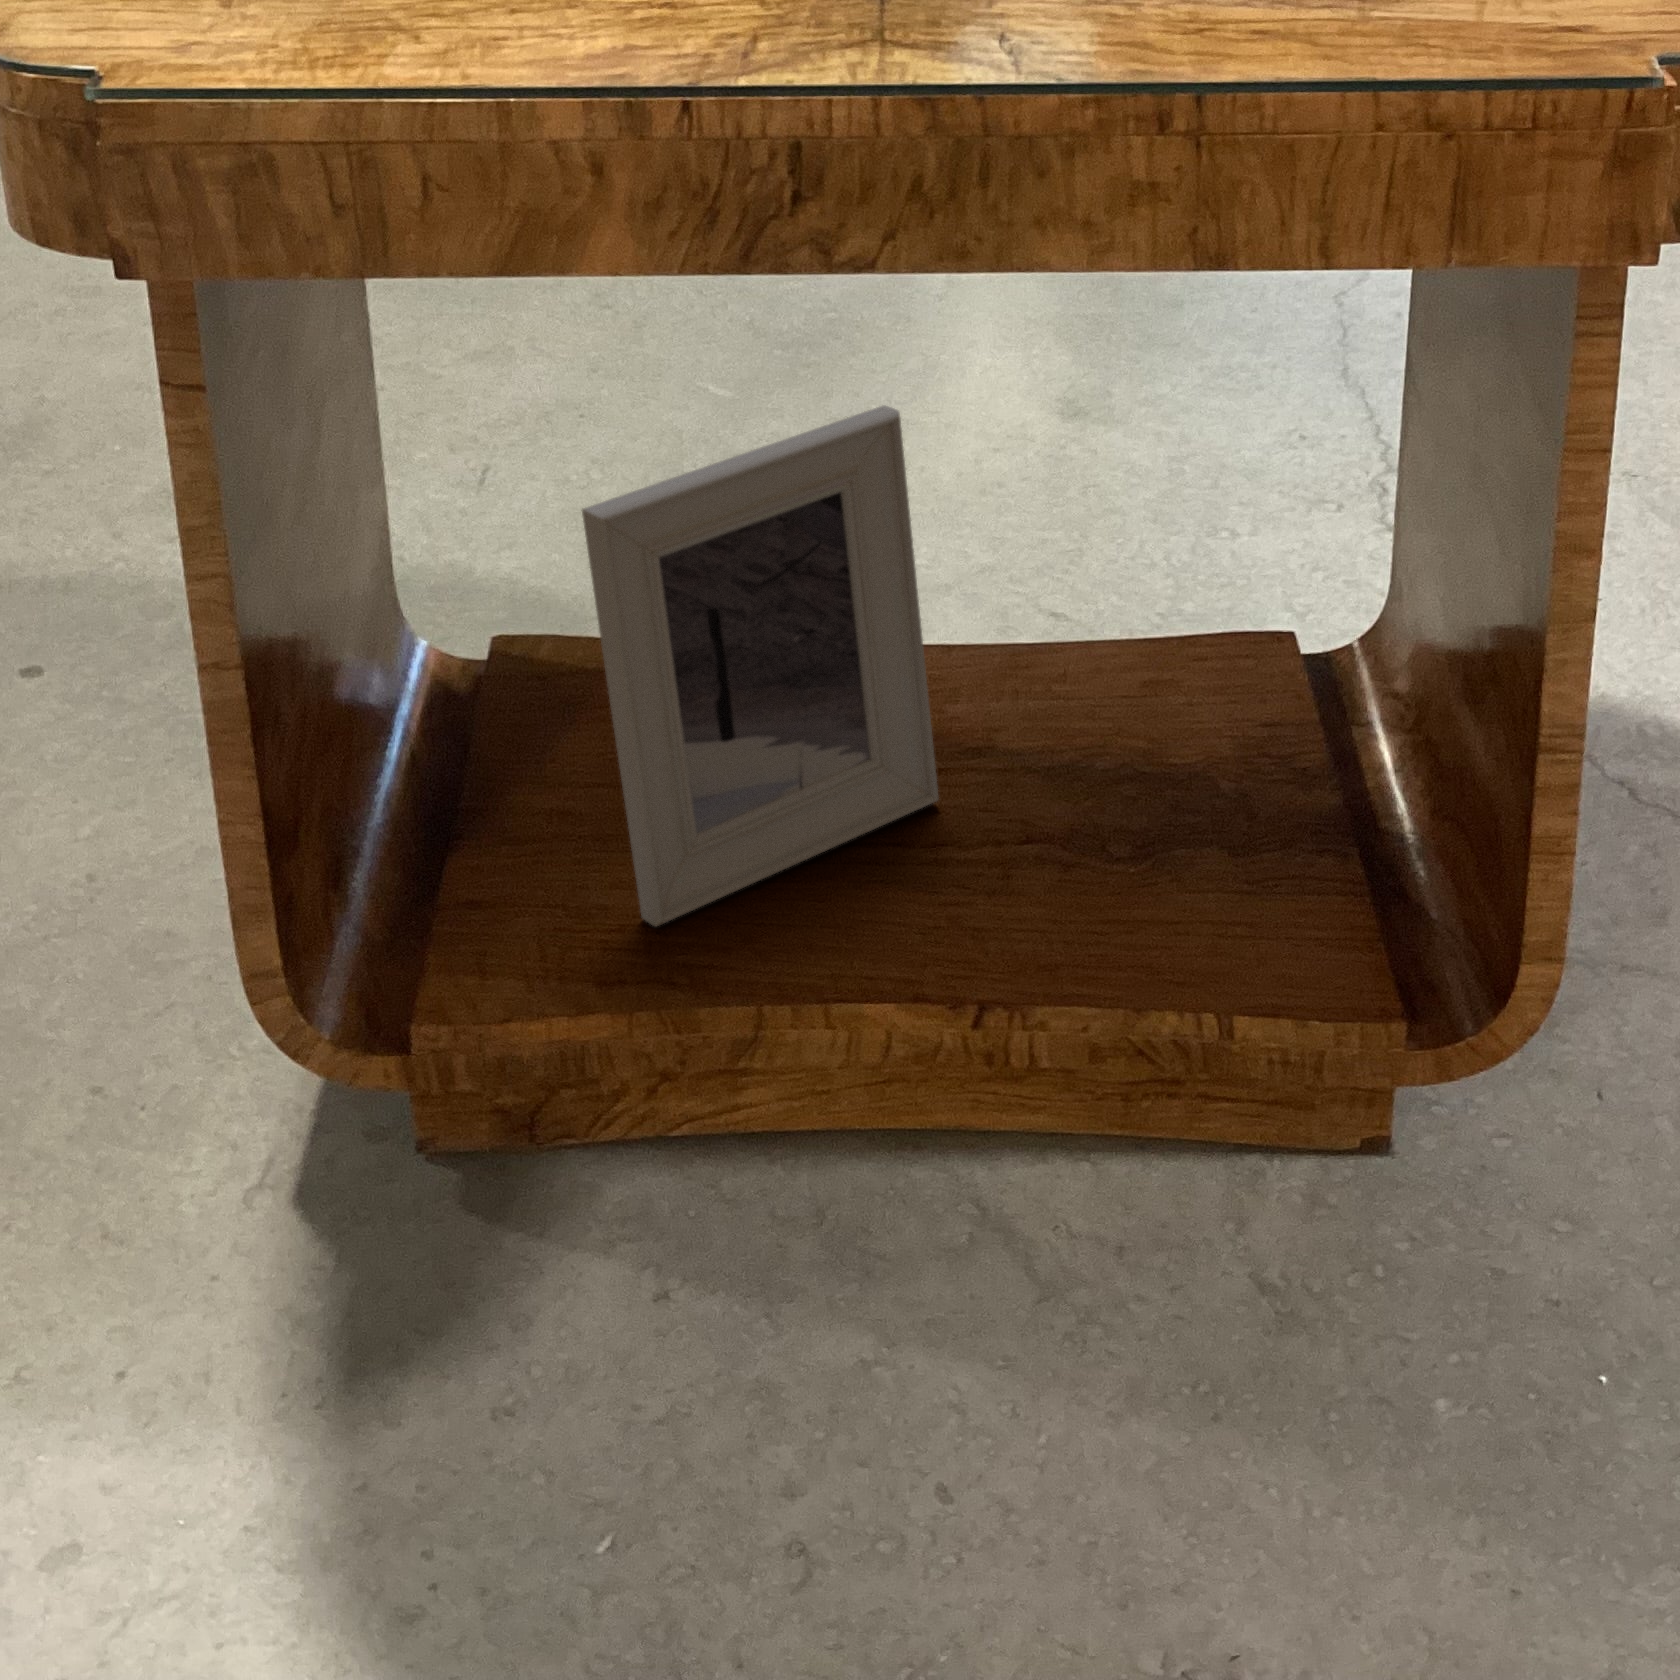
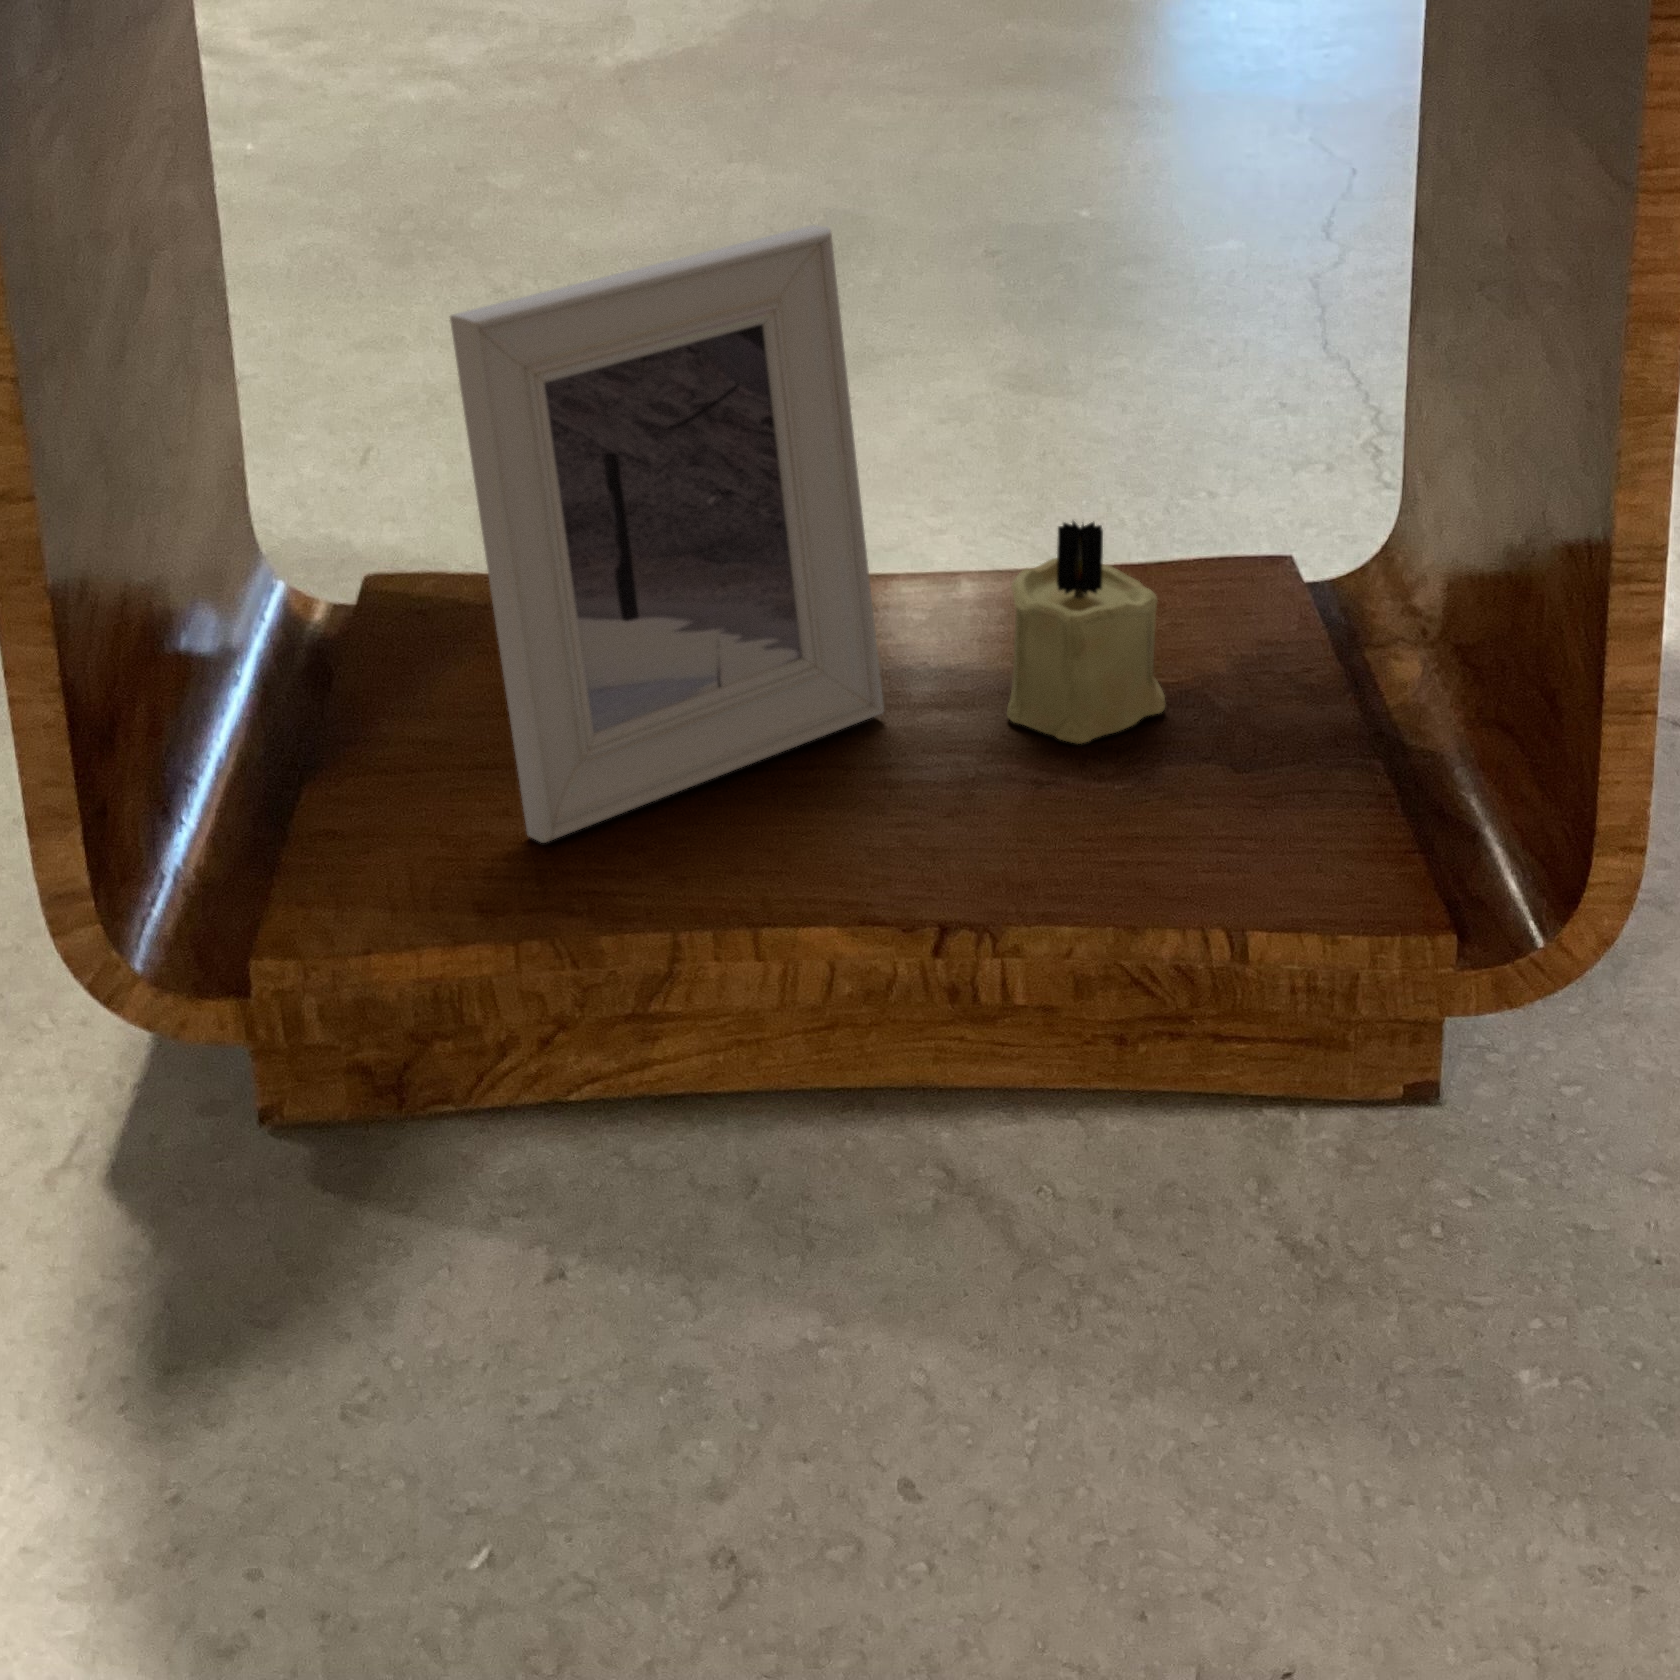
candle: none [1042,646,1176,835] -> present [1007,521,1165,744]

